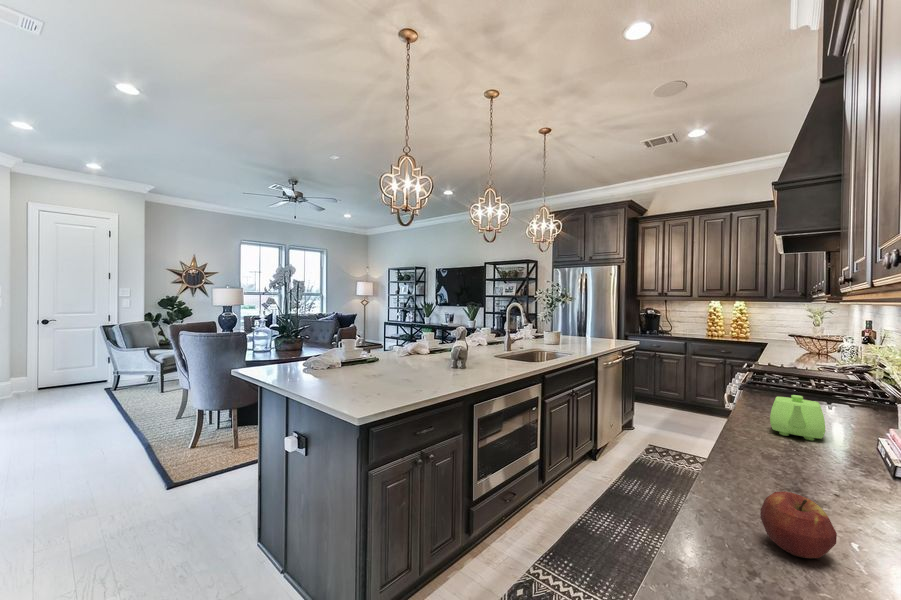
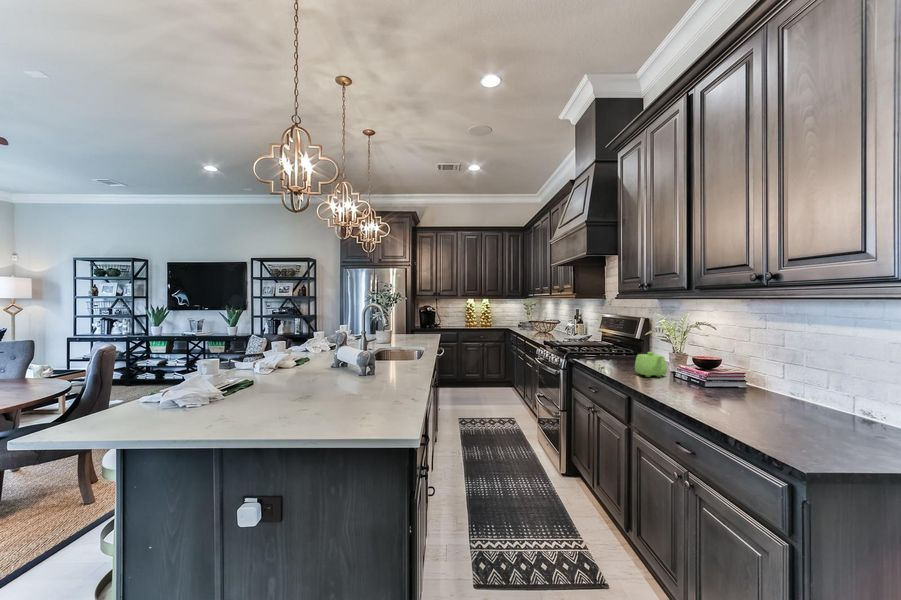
apple: present [761,491,837,559] -> none [756,395,795,426]

